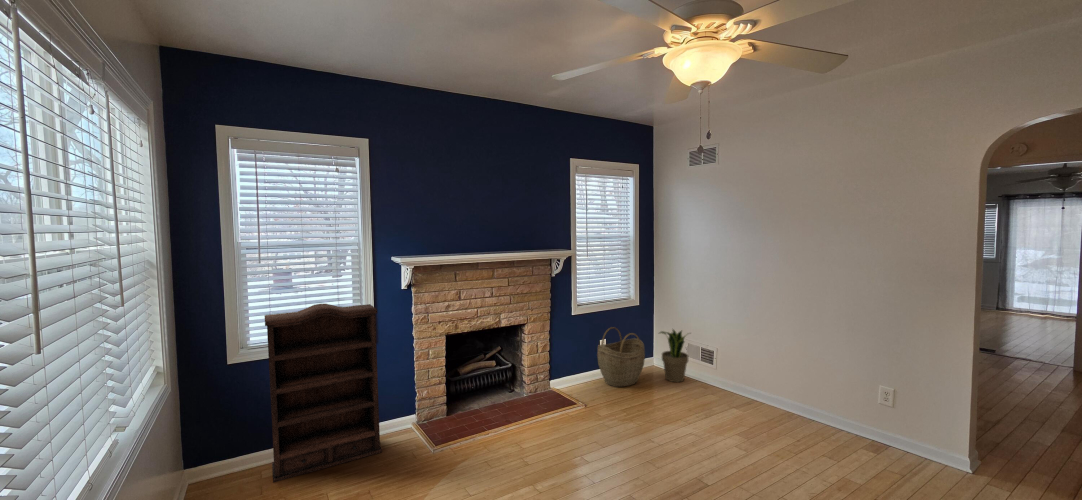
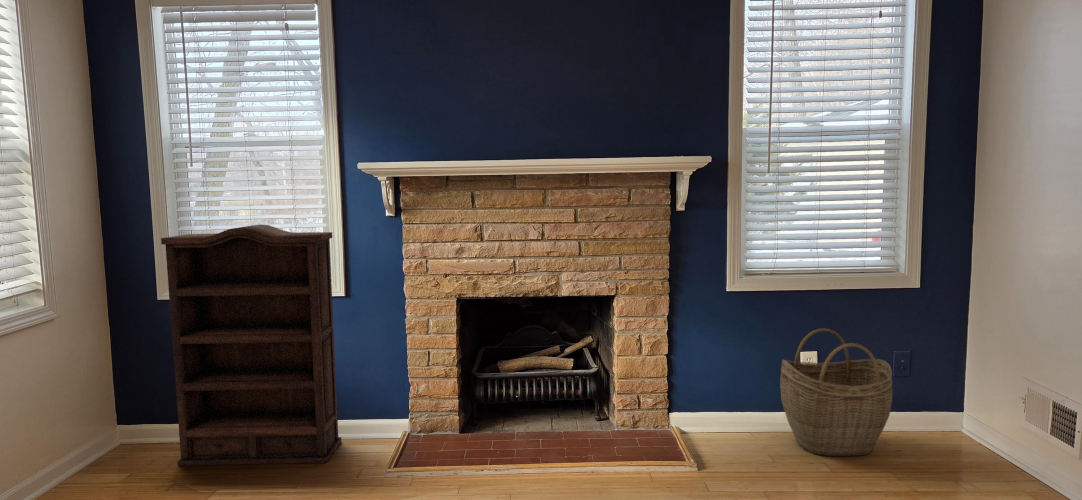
potted plant: present [660,330,689,382] -> none [935,347,1030,476]

